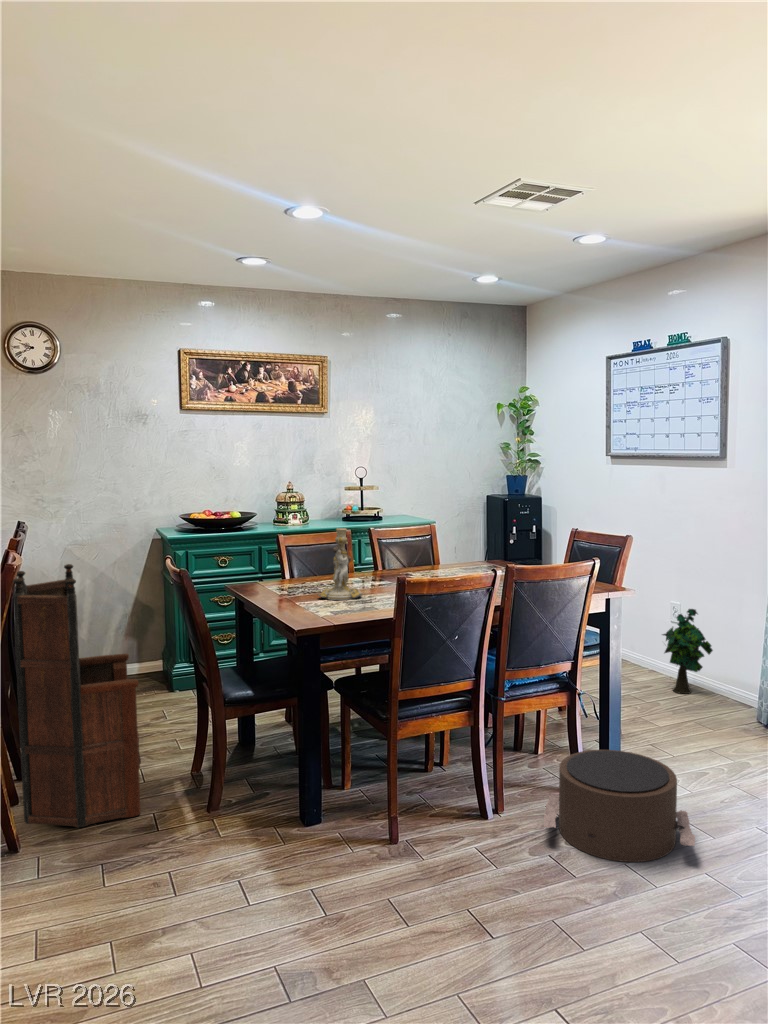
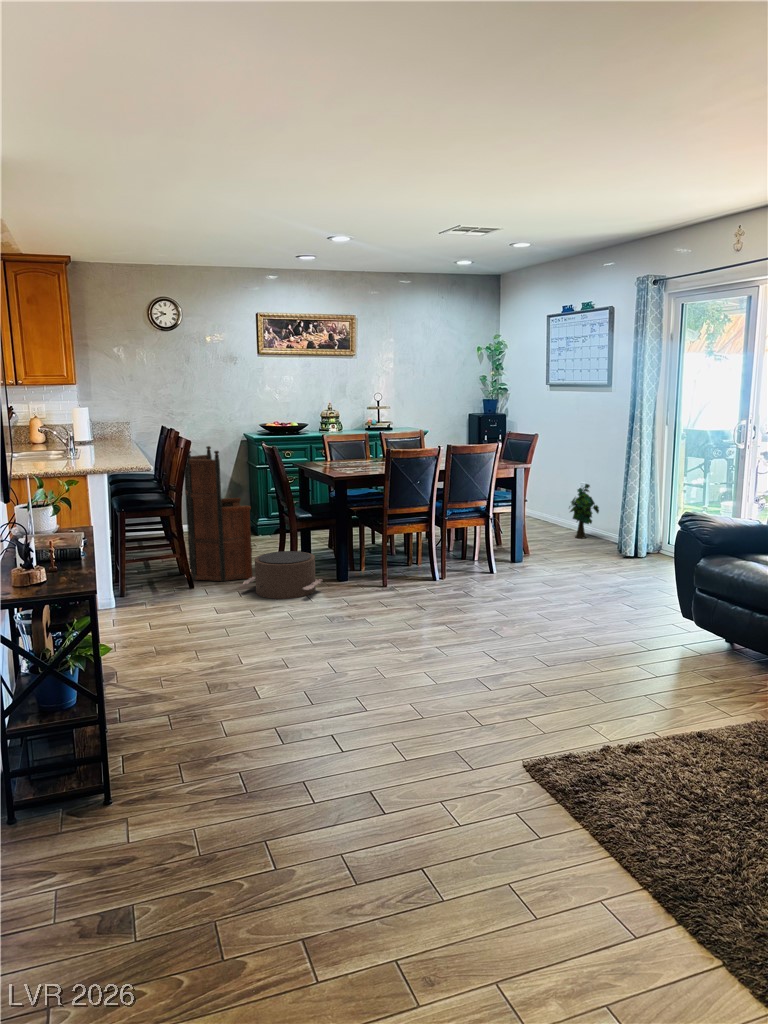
candlestick: present [318,528,362,600] -> none [347,427,372,467]
pouf: present [544,750,695,862] -> present [242,551,322,599]

